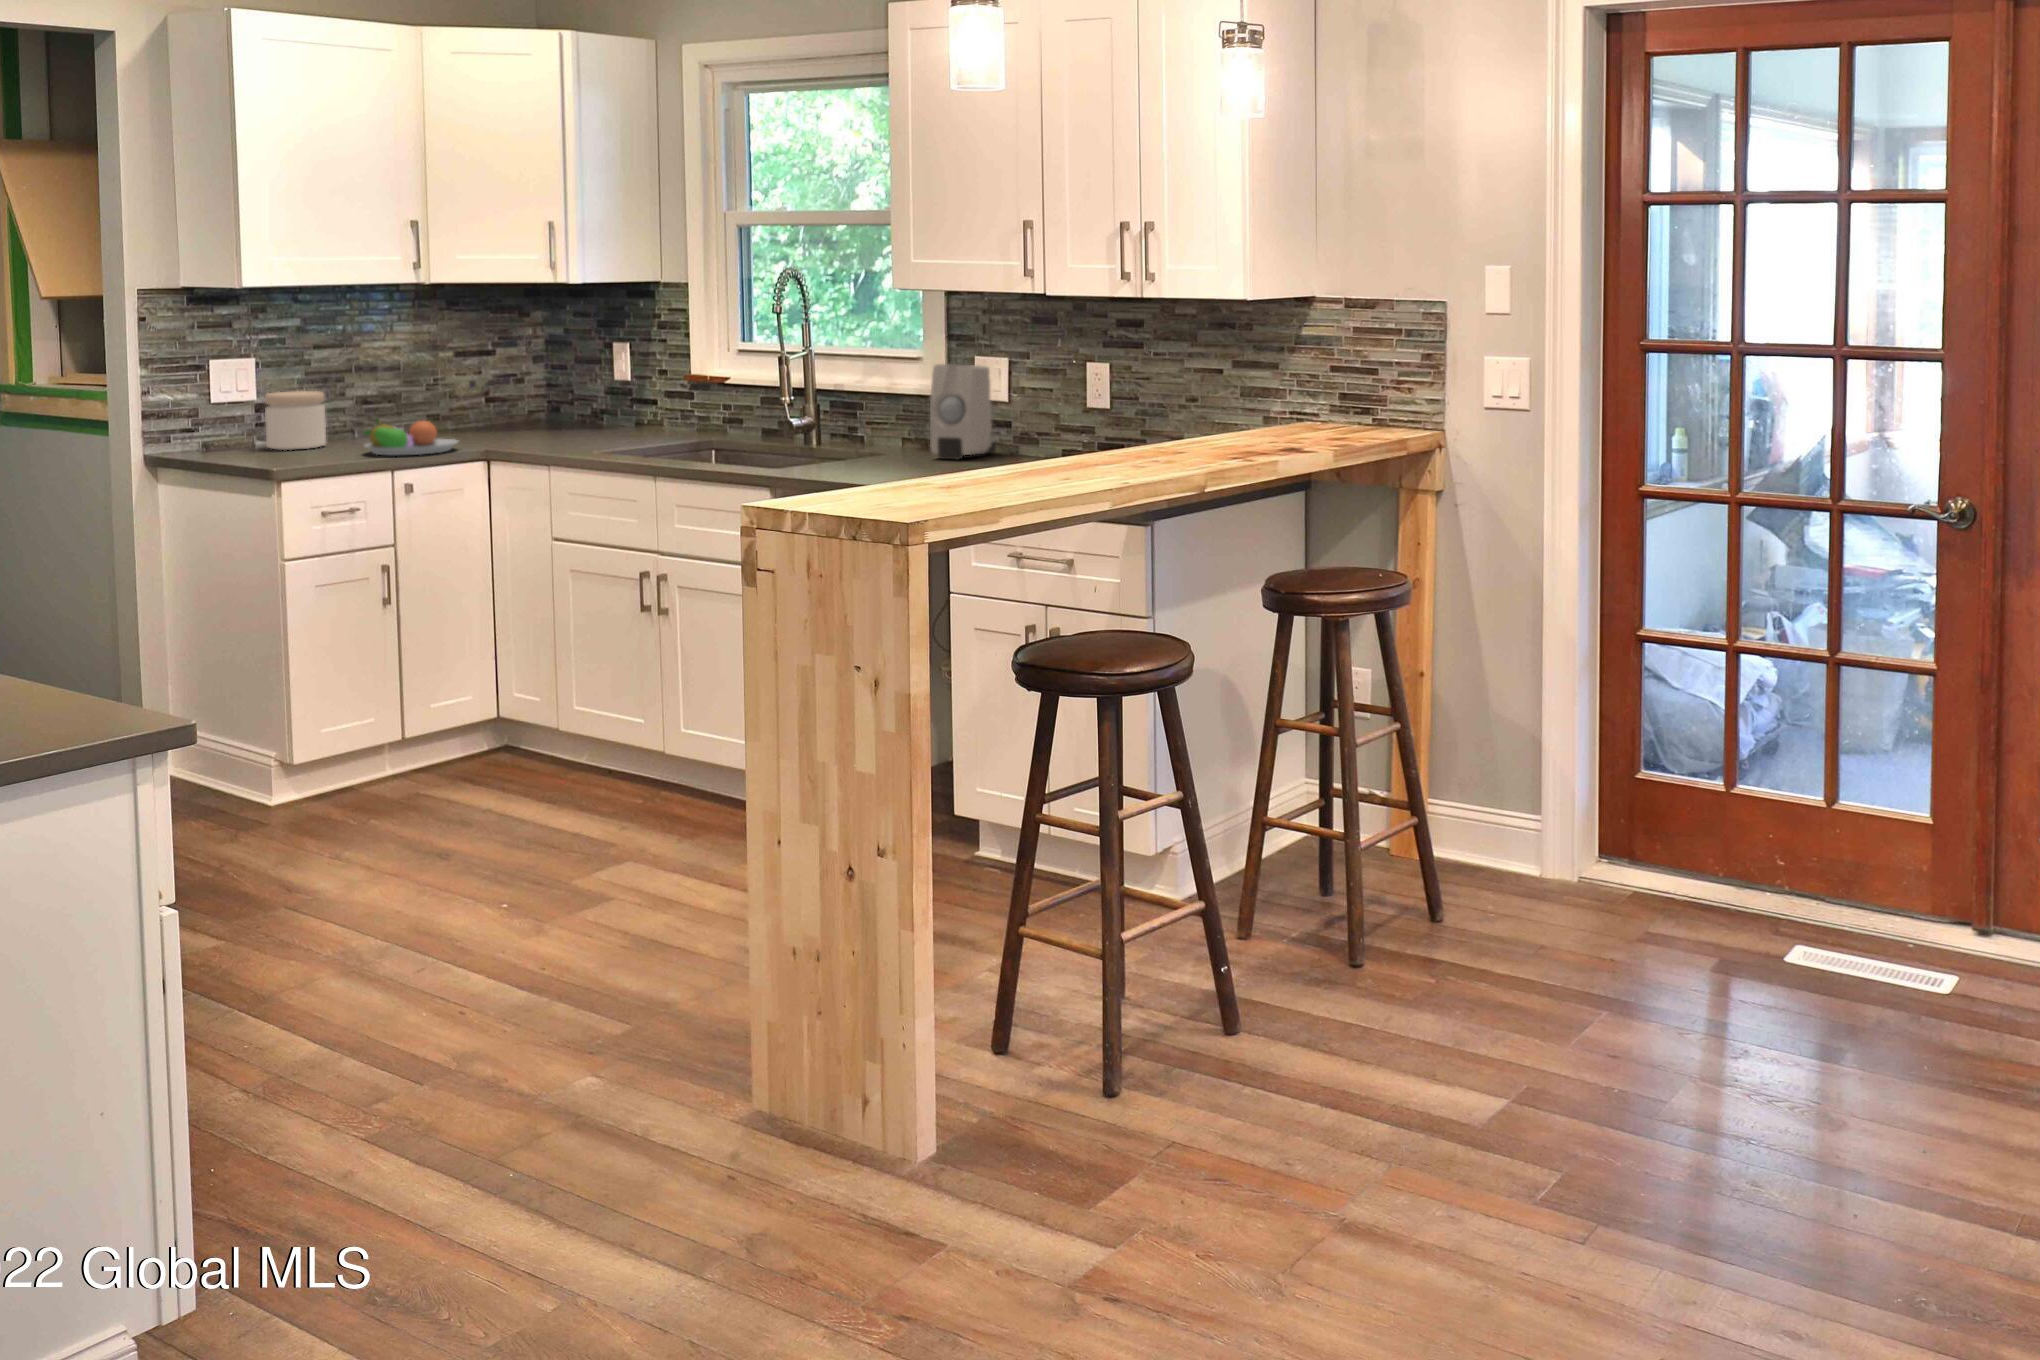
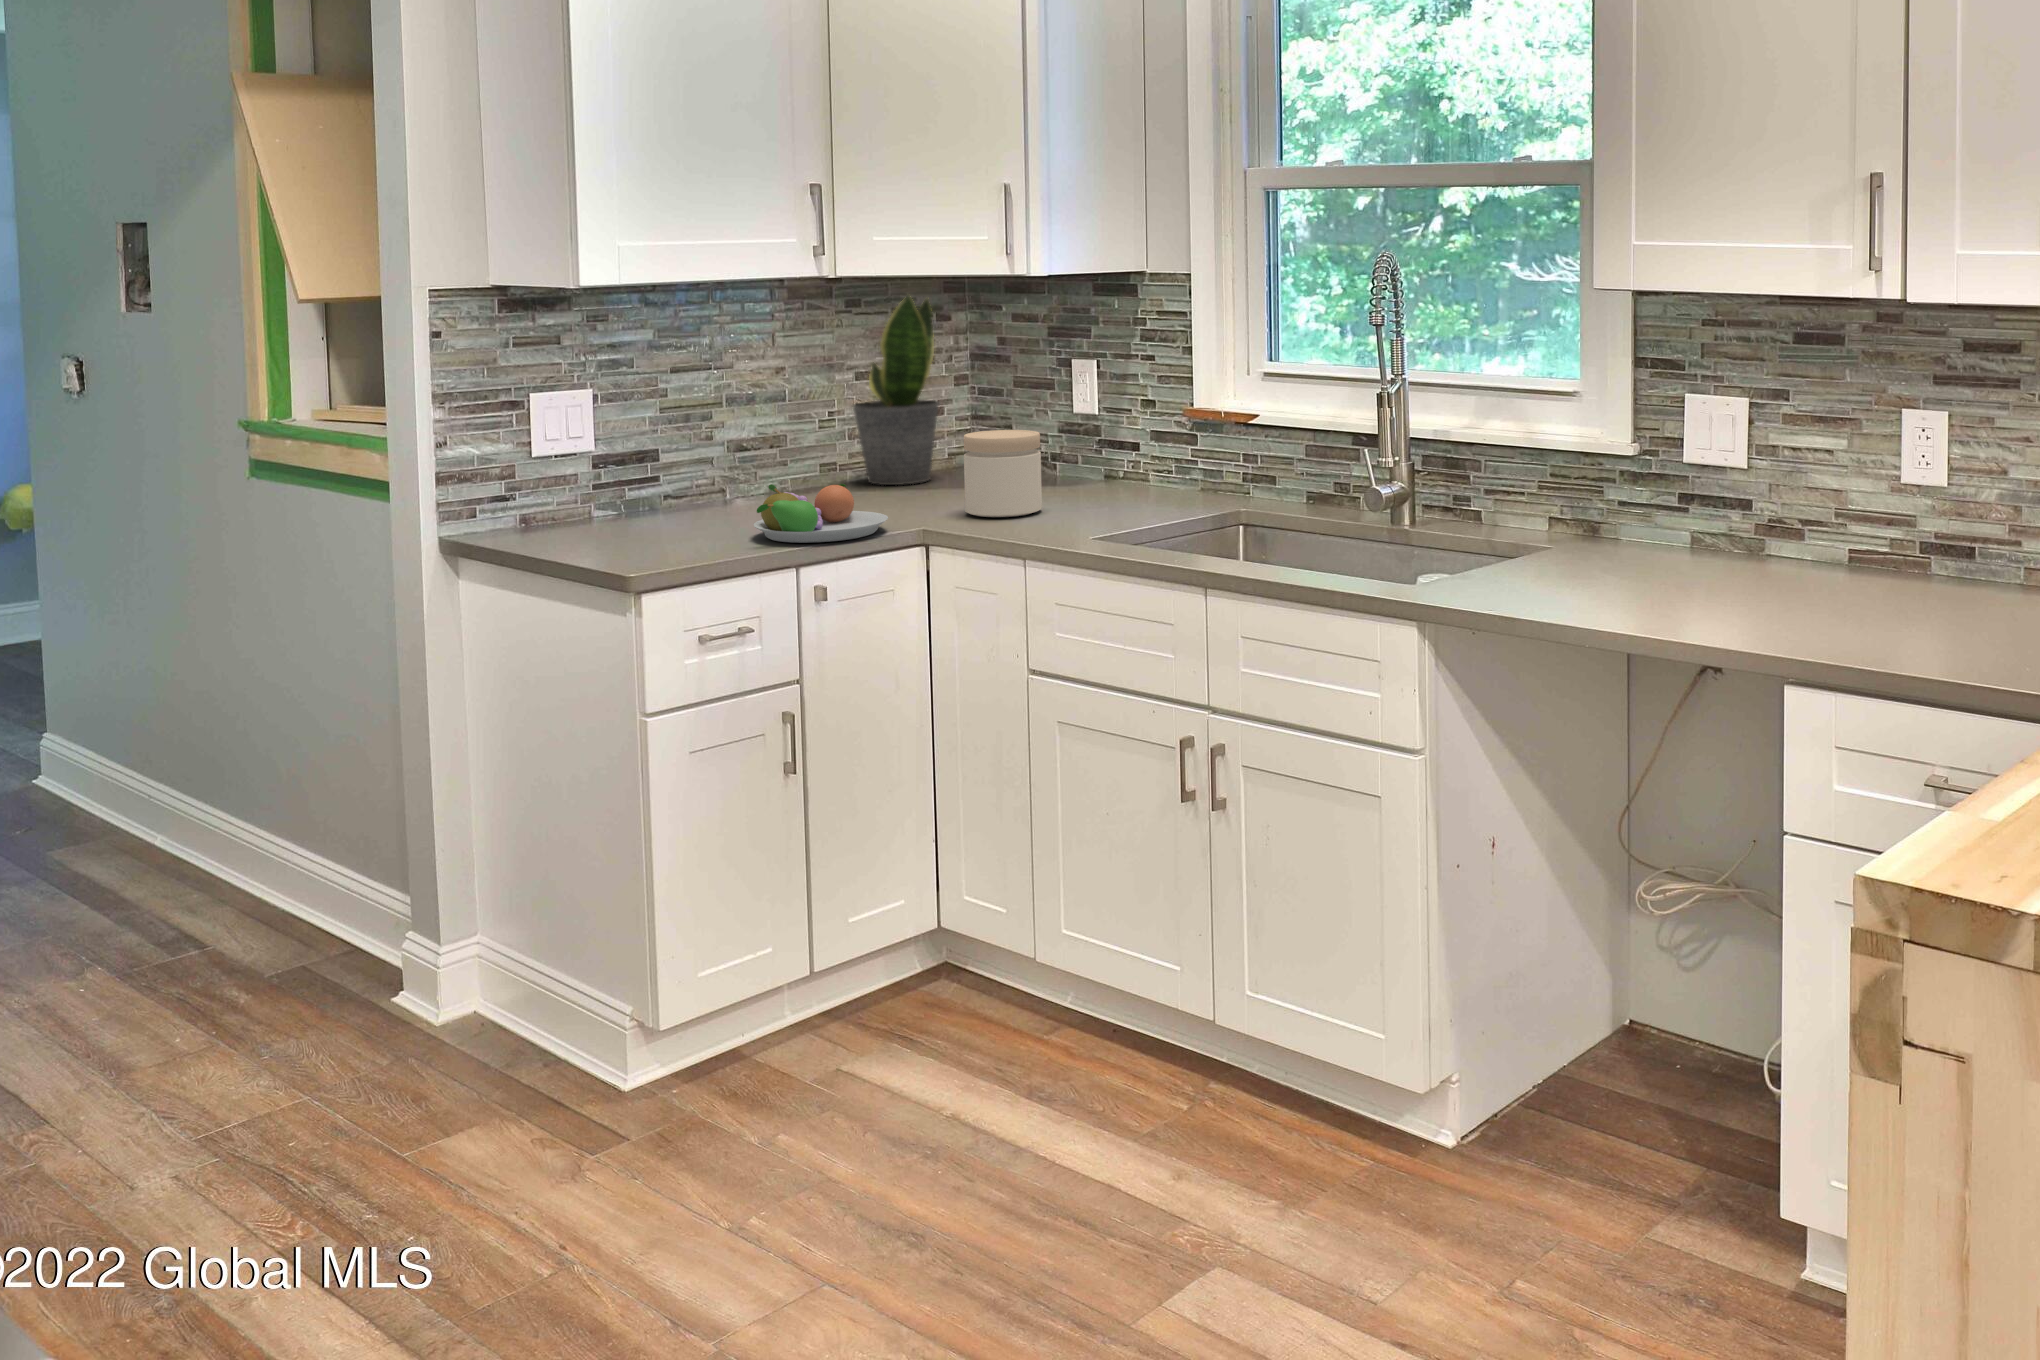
potted plant: none [450,296,516,428] -> present [853,295,940,485]
soap dispenser: present [930,364,996,459] -> none [1627,407,1717,562]
jar: present [265,391,326,450] -> present [964,430,1042,517]

